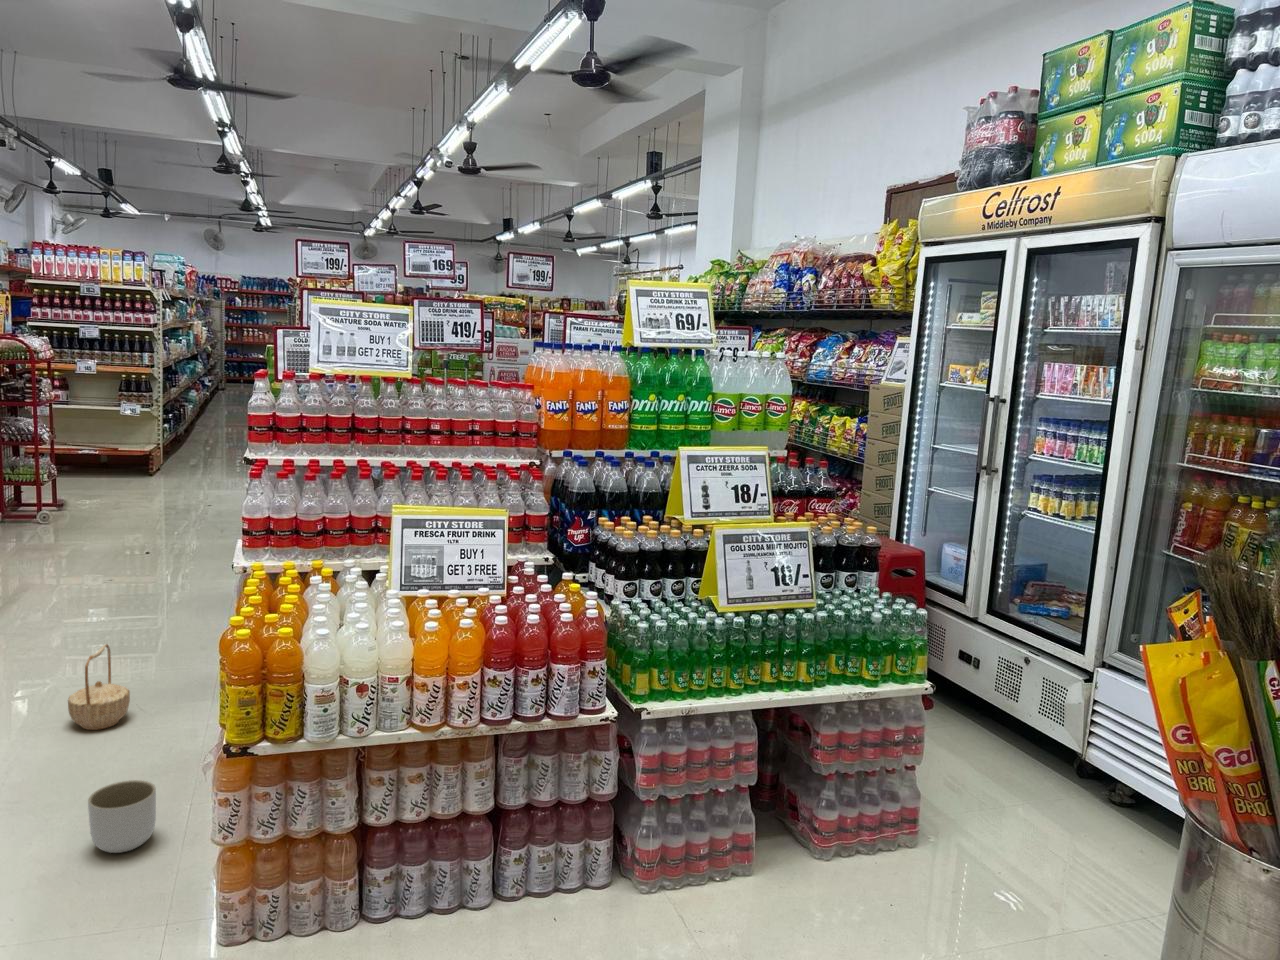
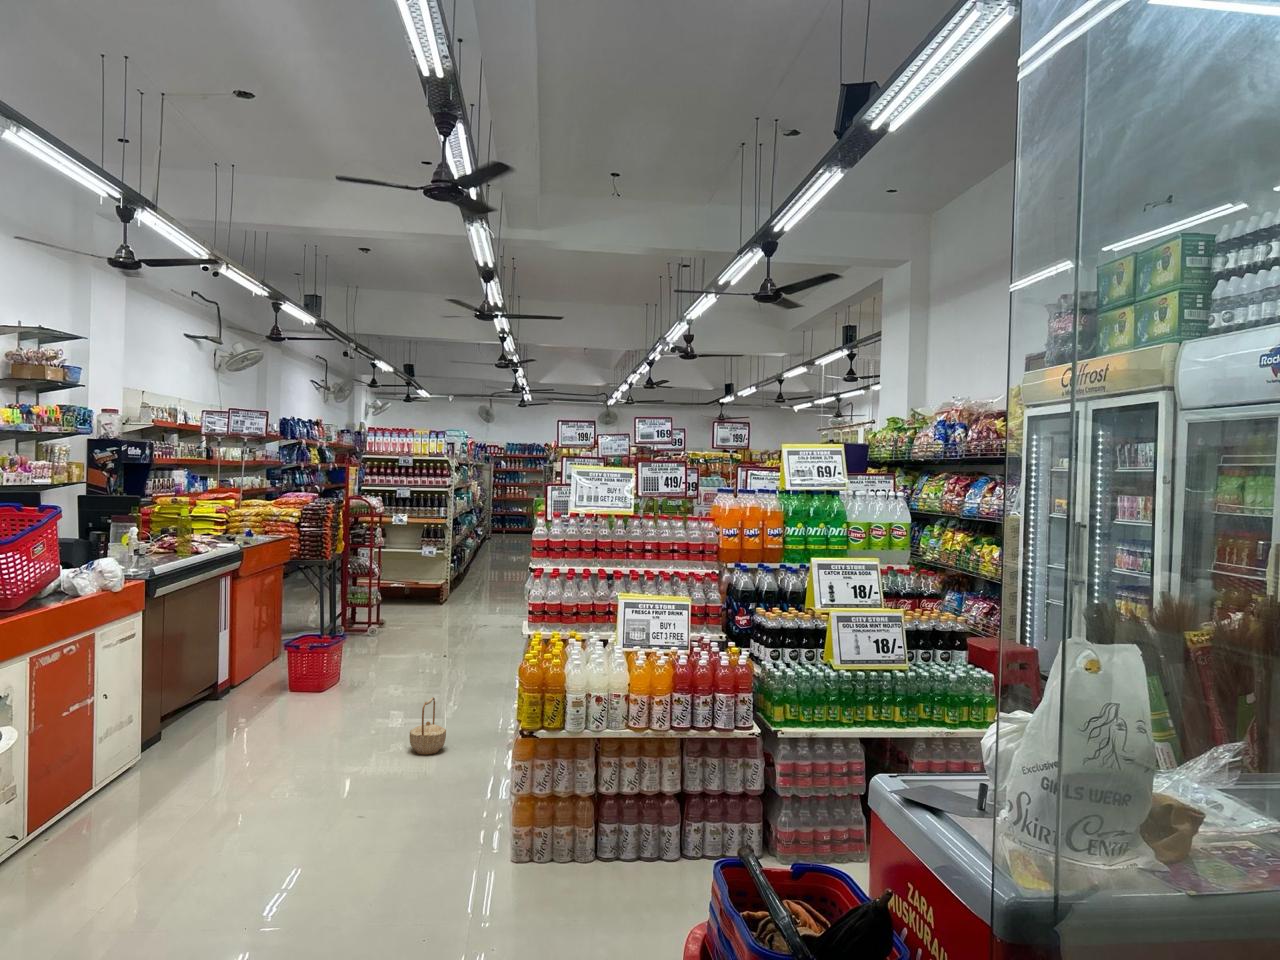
planter: present [88,780,156,853] -> none [432,773,470,816]

